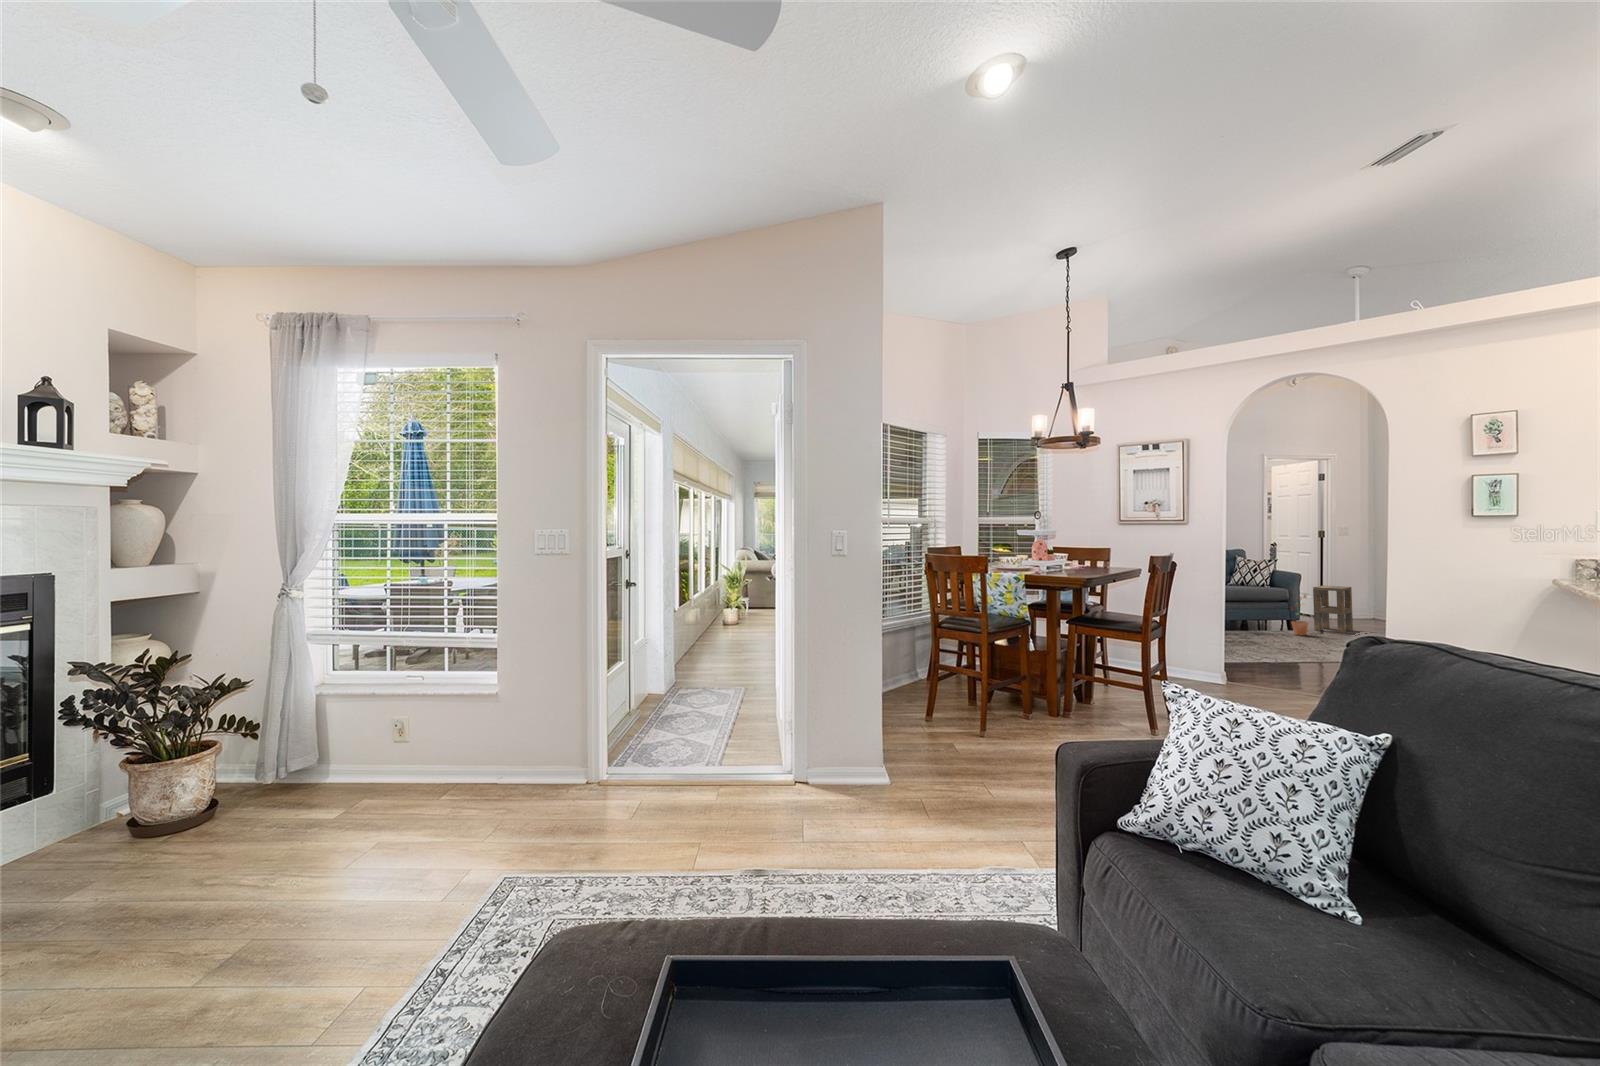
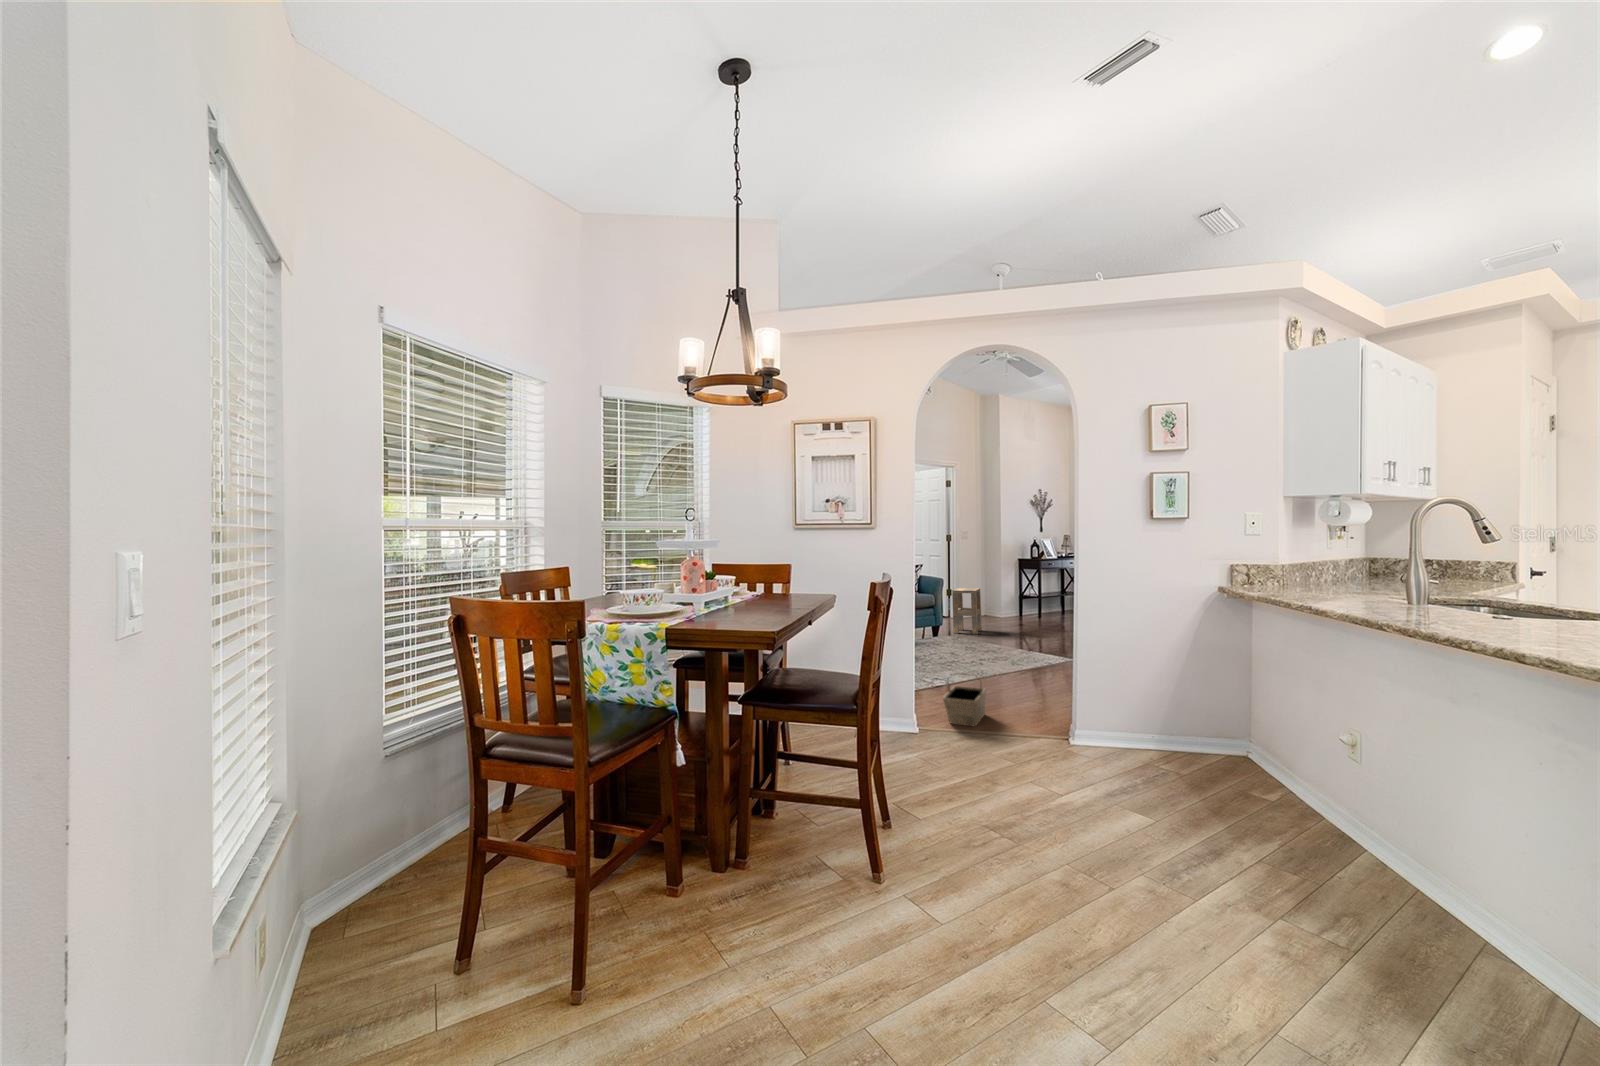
potted plant: present [1291,595,1308,635] -> none [937,599,953,641]
basket: none [1254,644,1303,687] -> present [943,673,986,726]

